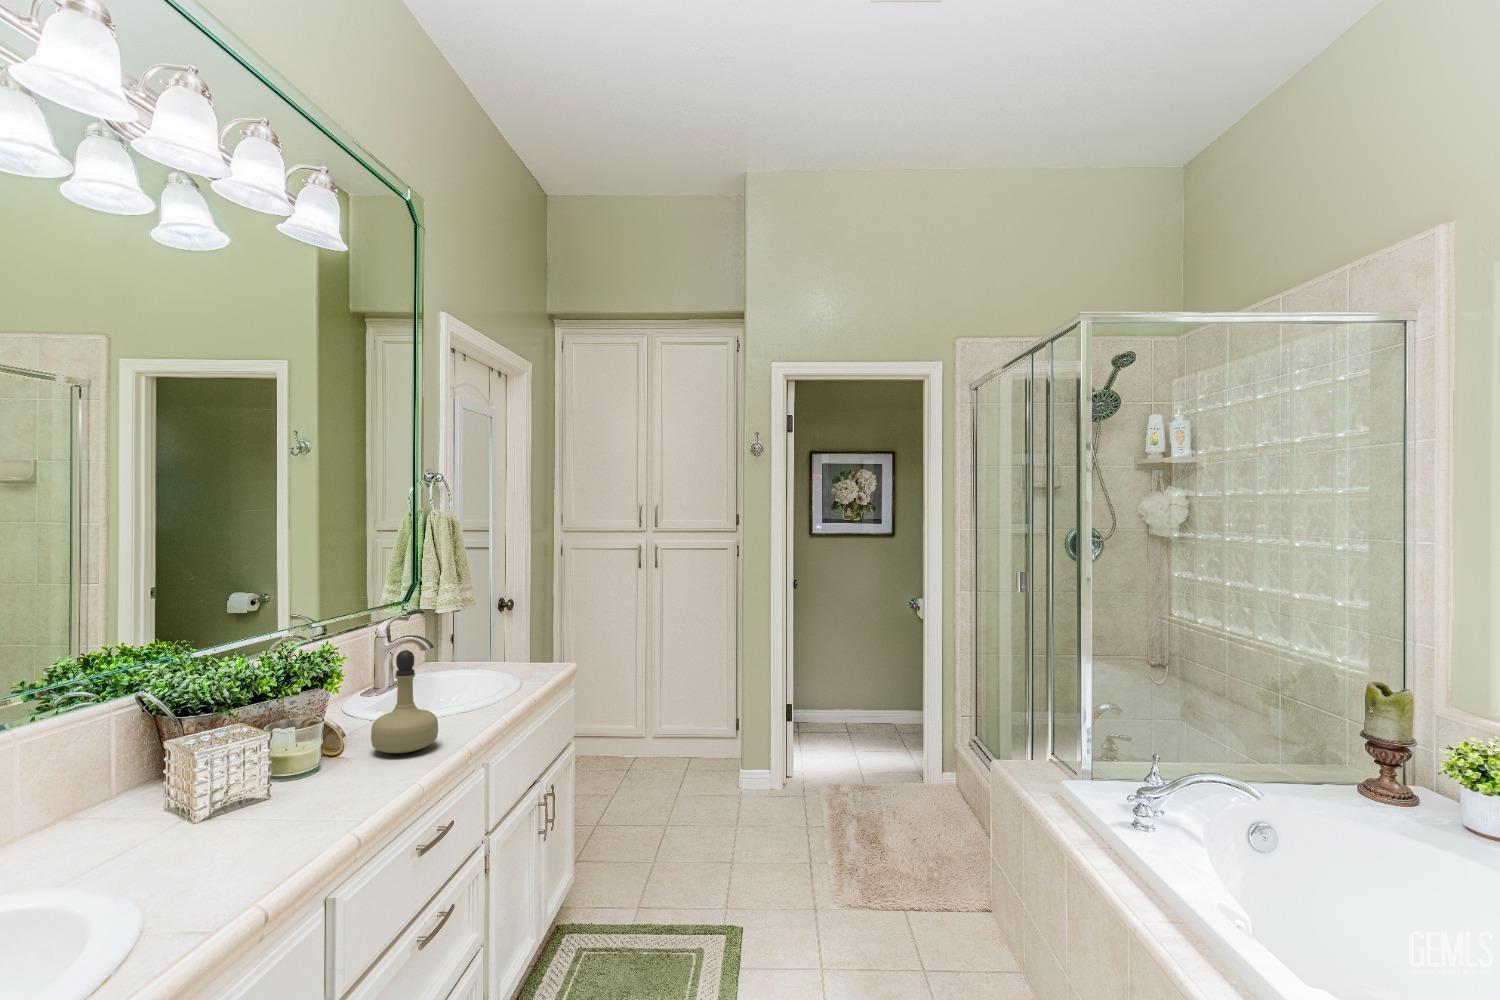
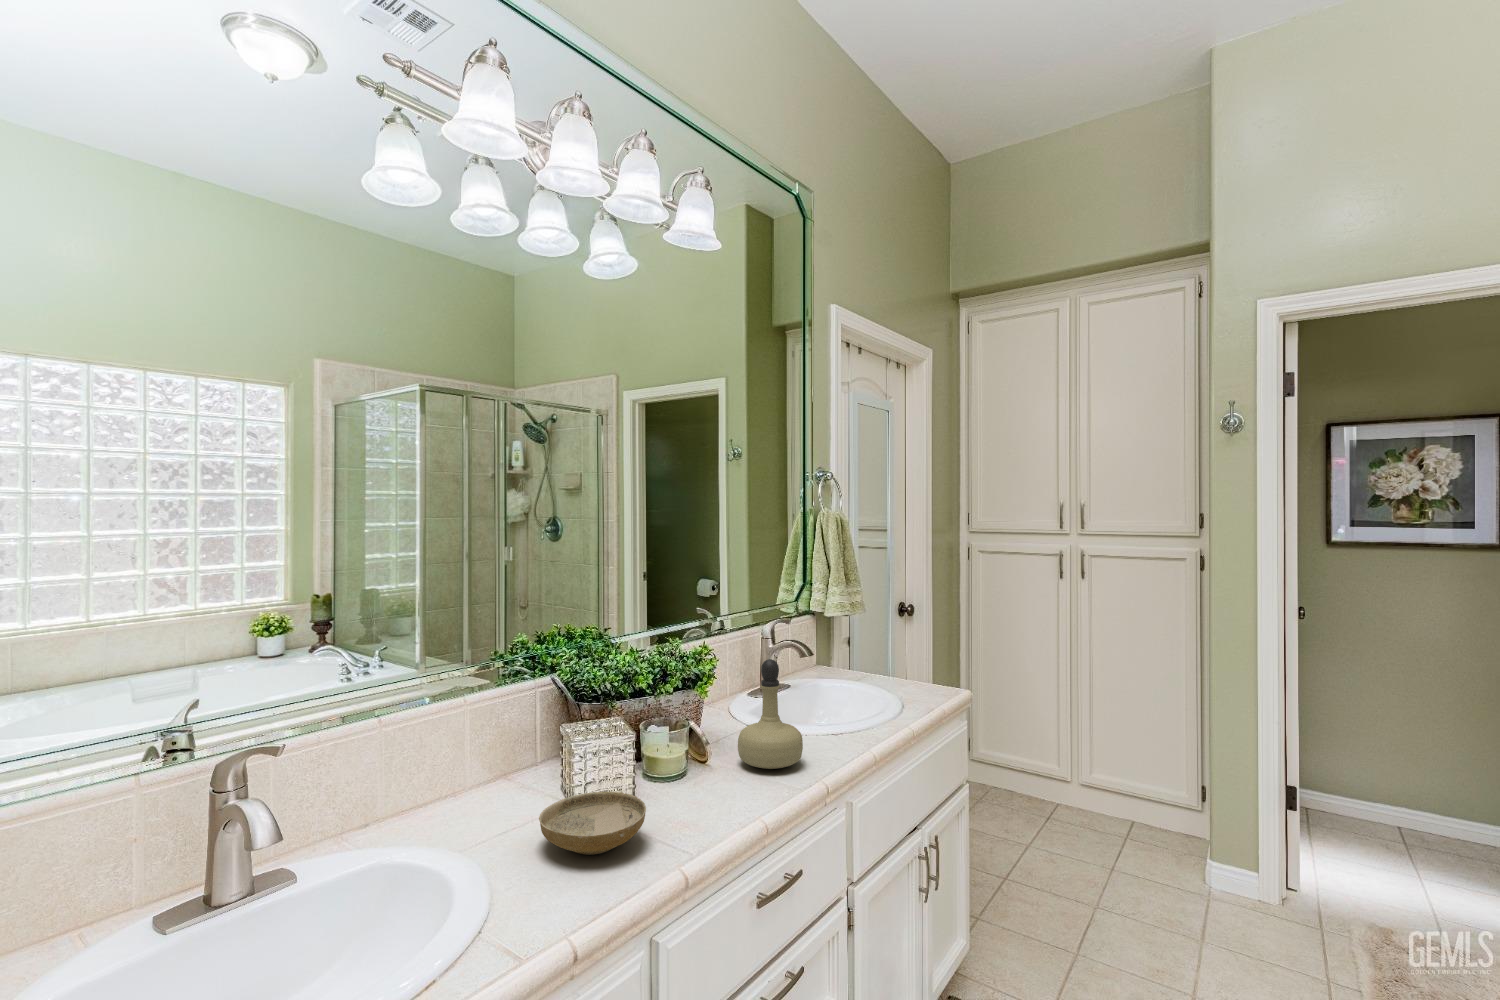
ceramic bowl: none [167,792,296,857] -> present [539,792,646,855]

